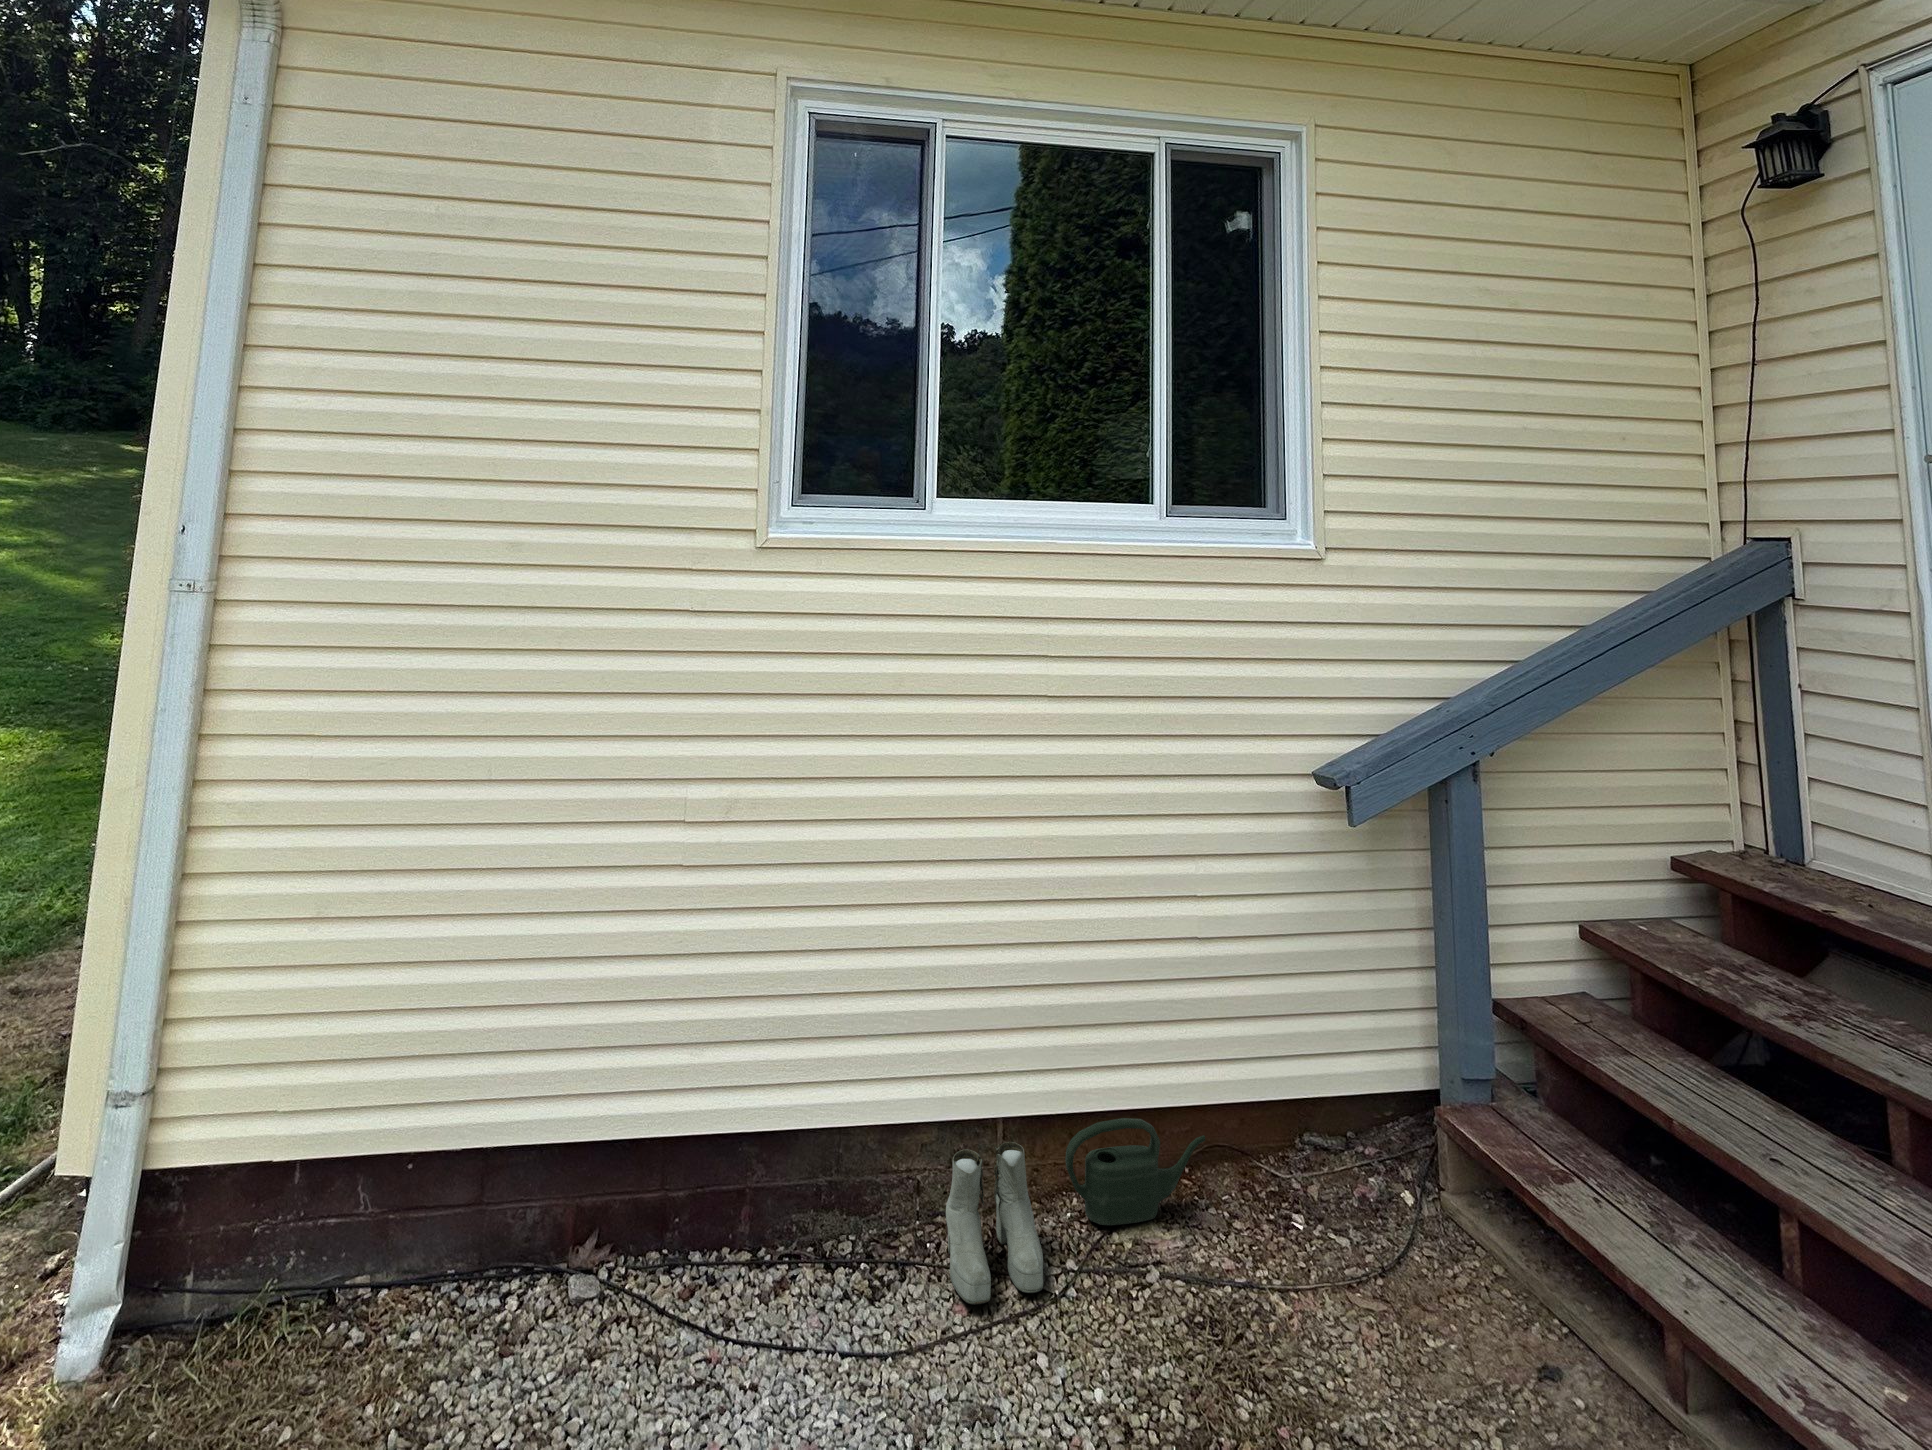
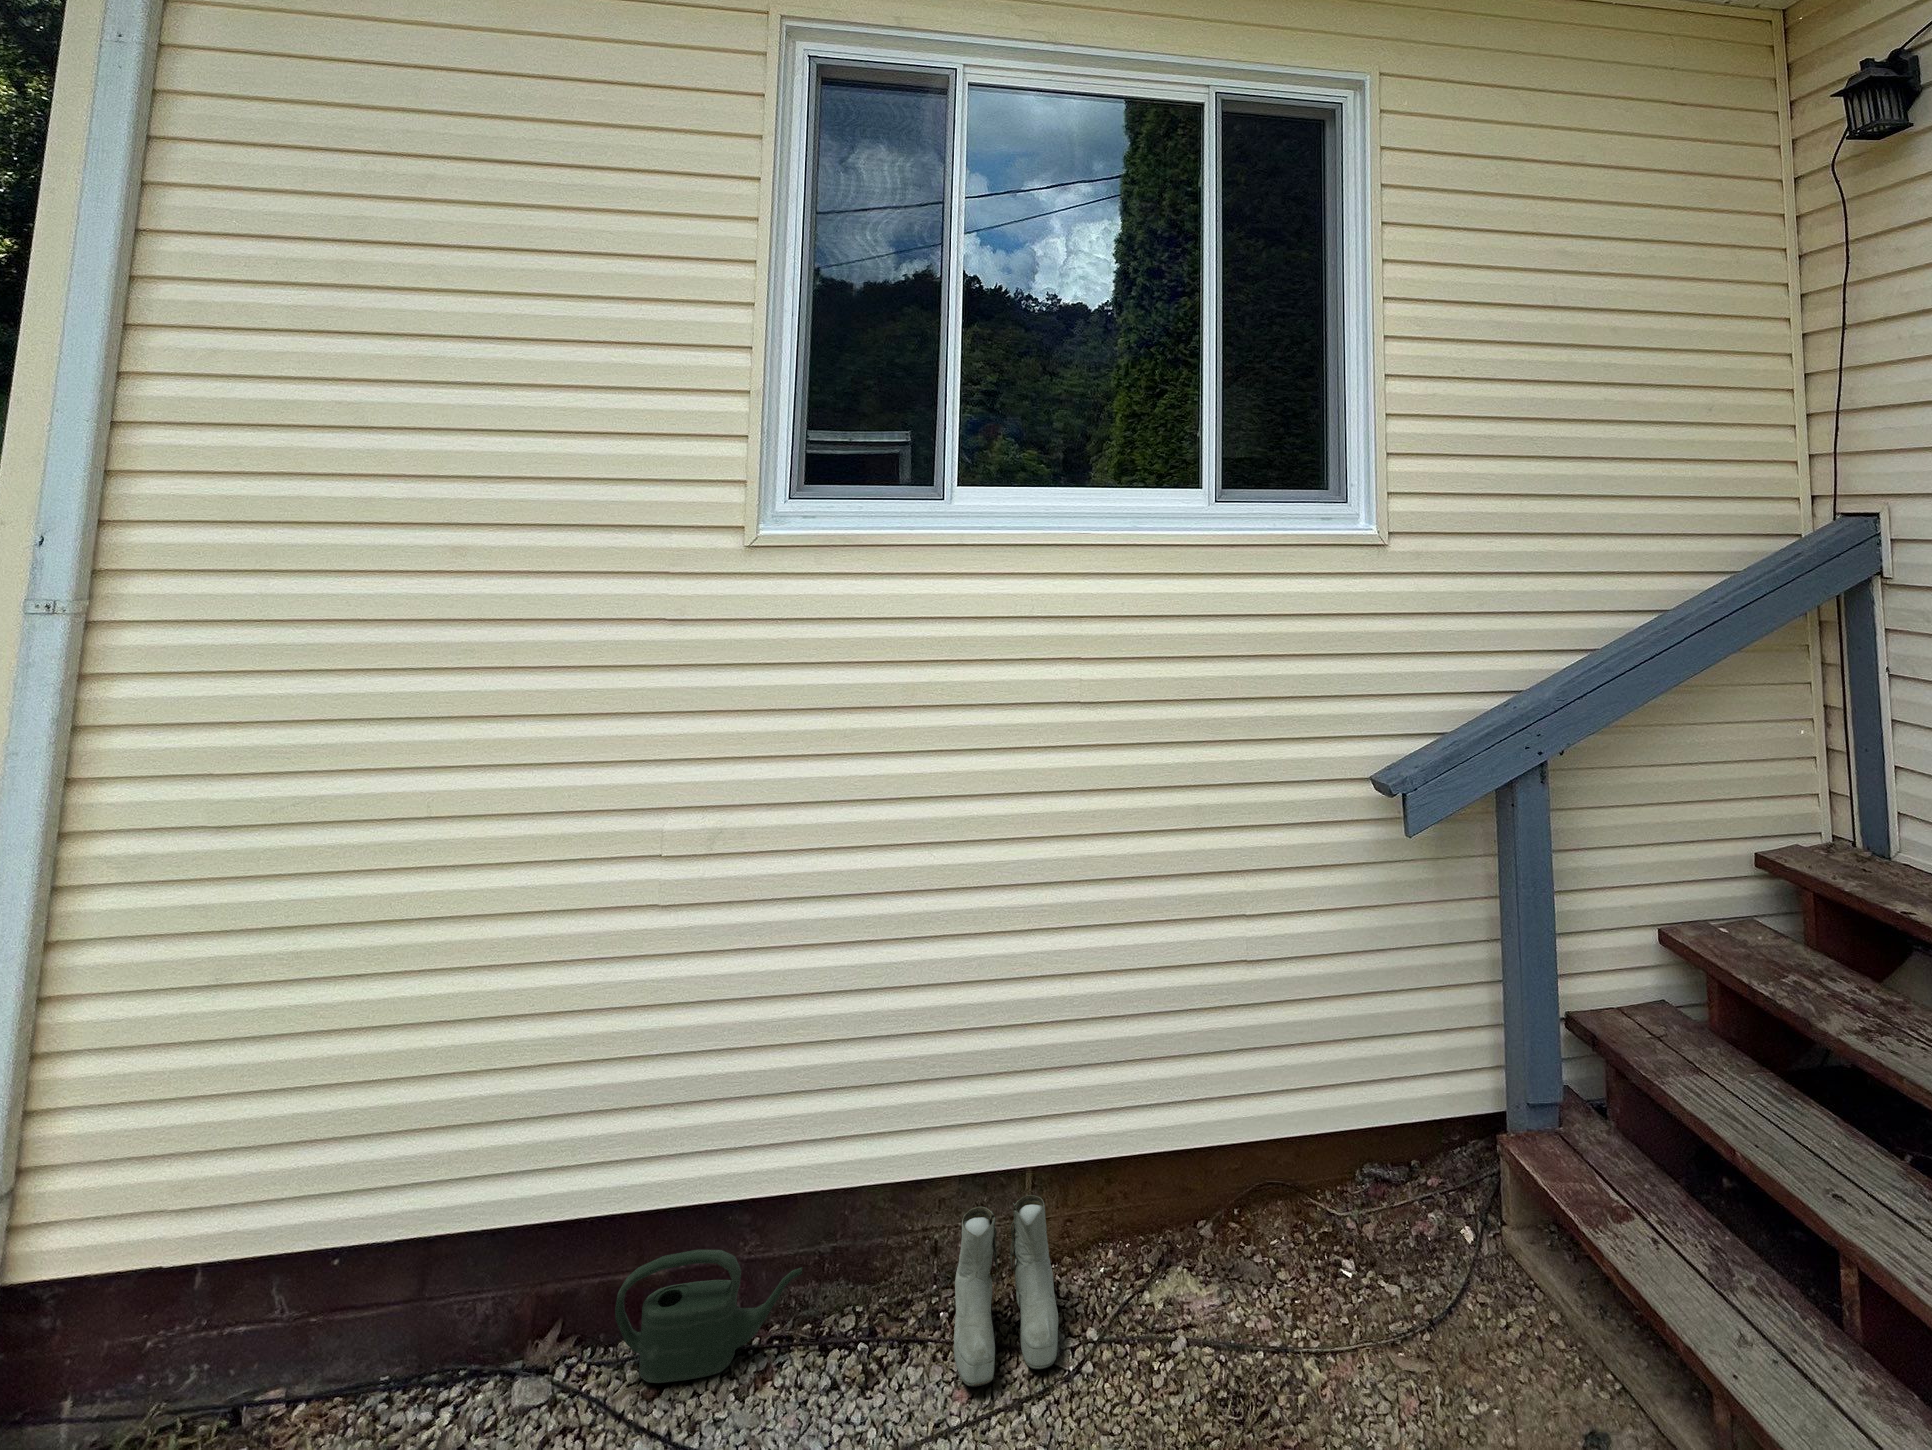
watering can: present [1065,1118,1205,1225] -> present [615,1250,802,1383]

